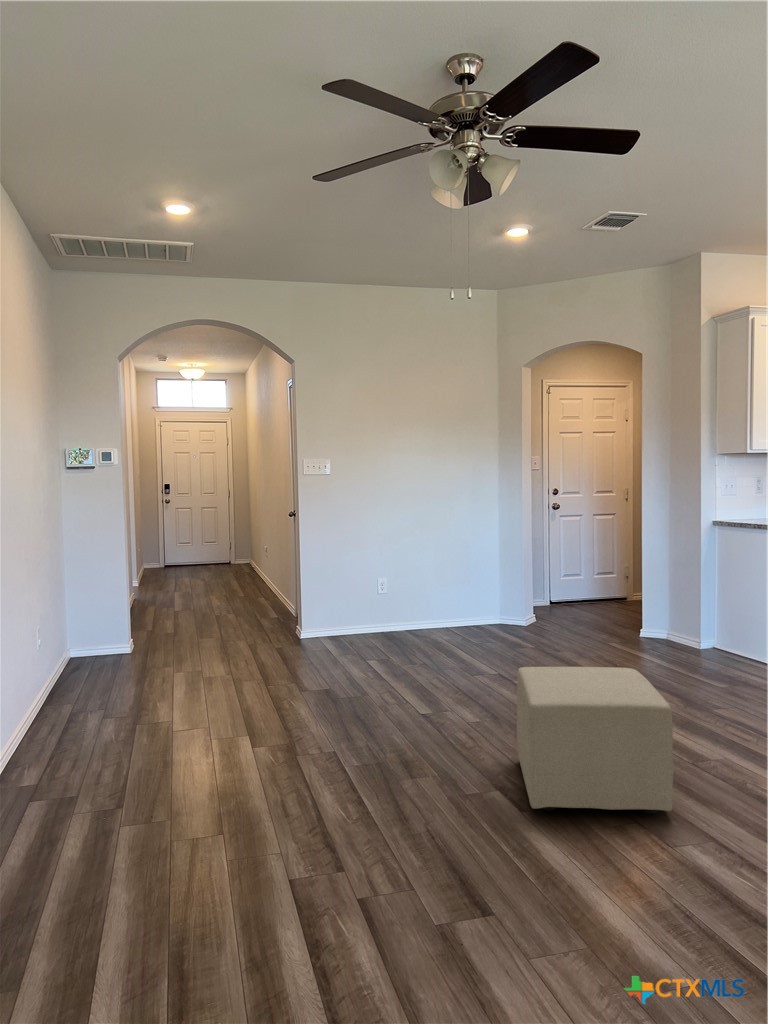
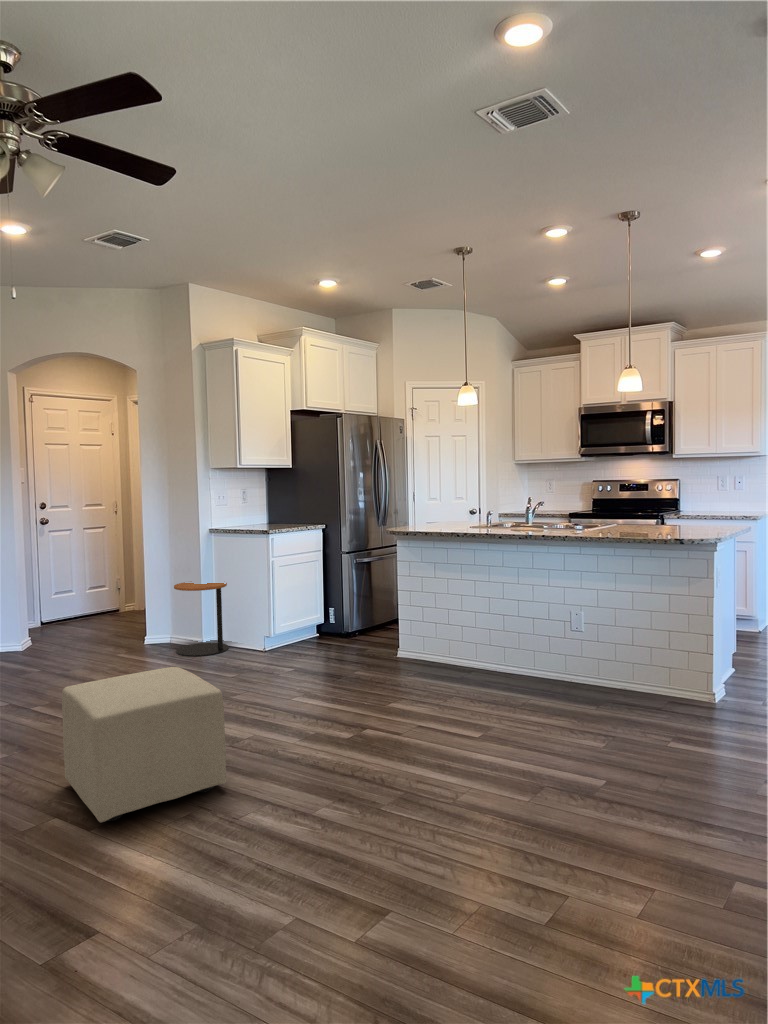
side table: none [668,578,730,662] -> present [174,582,229,656]

